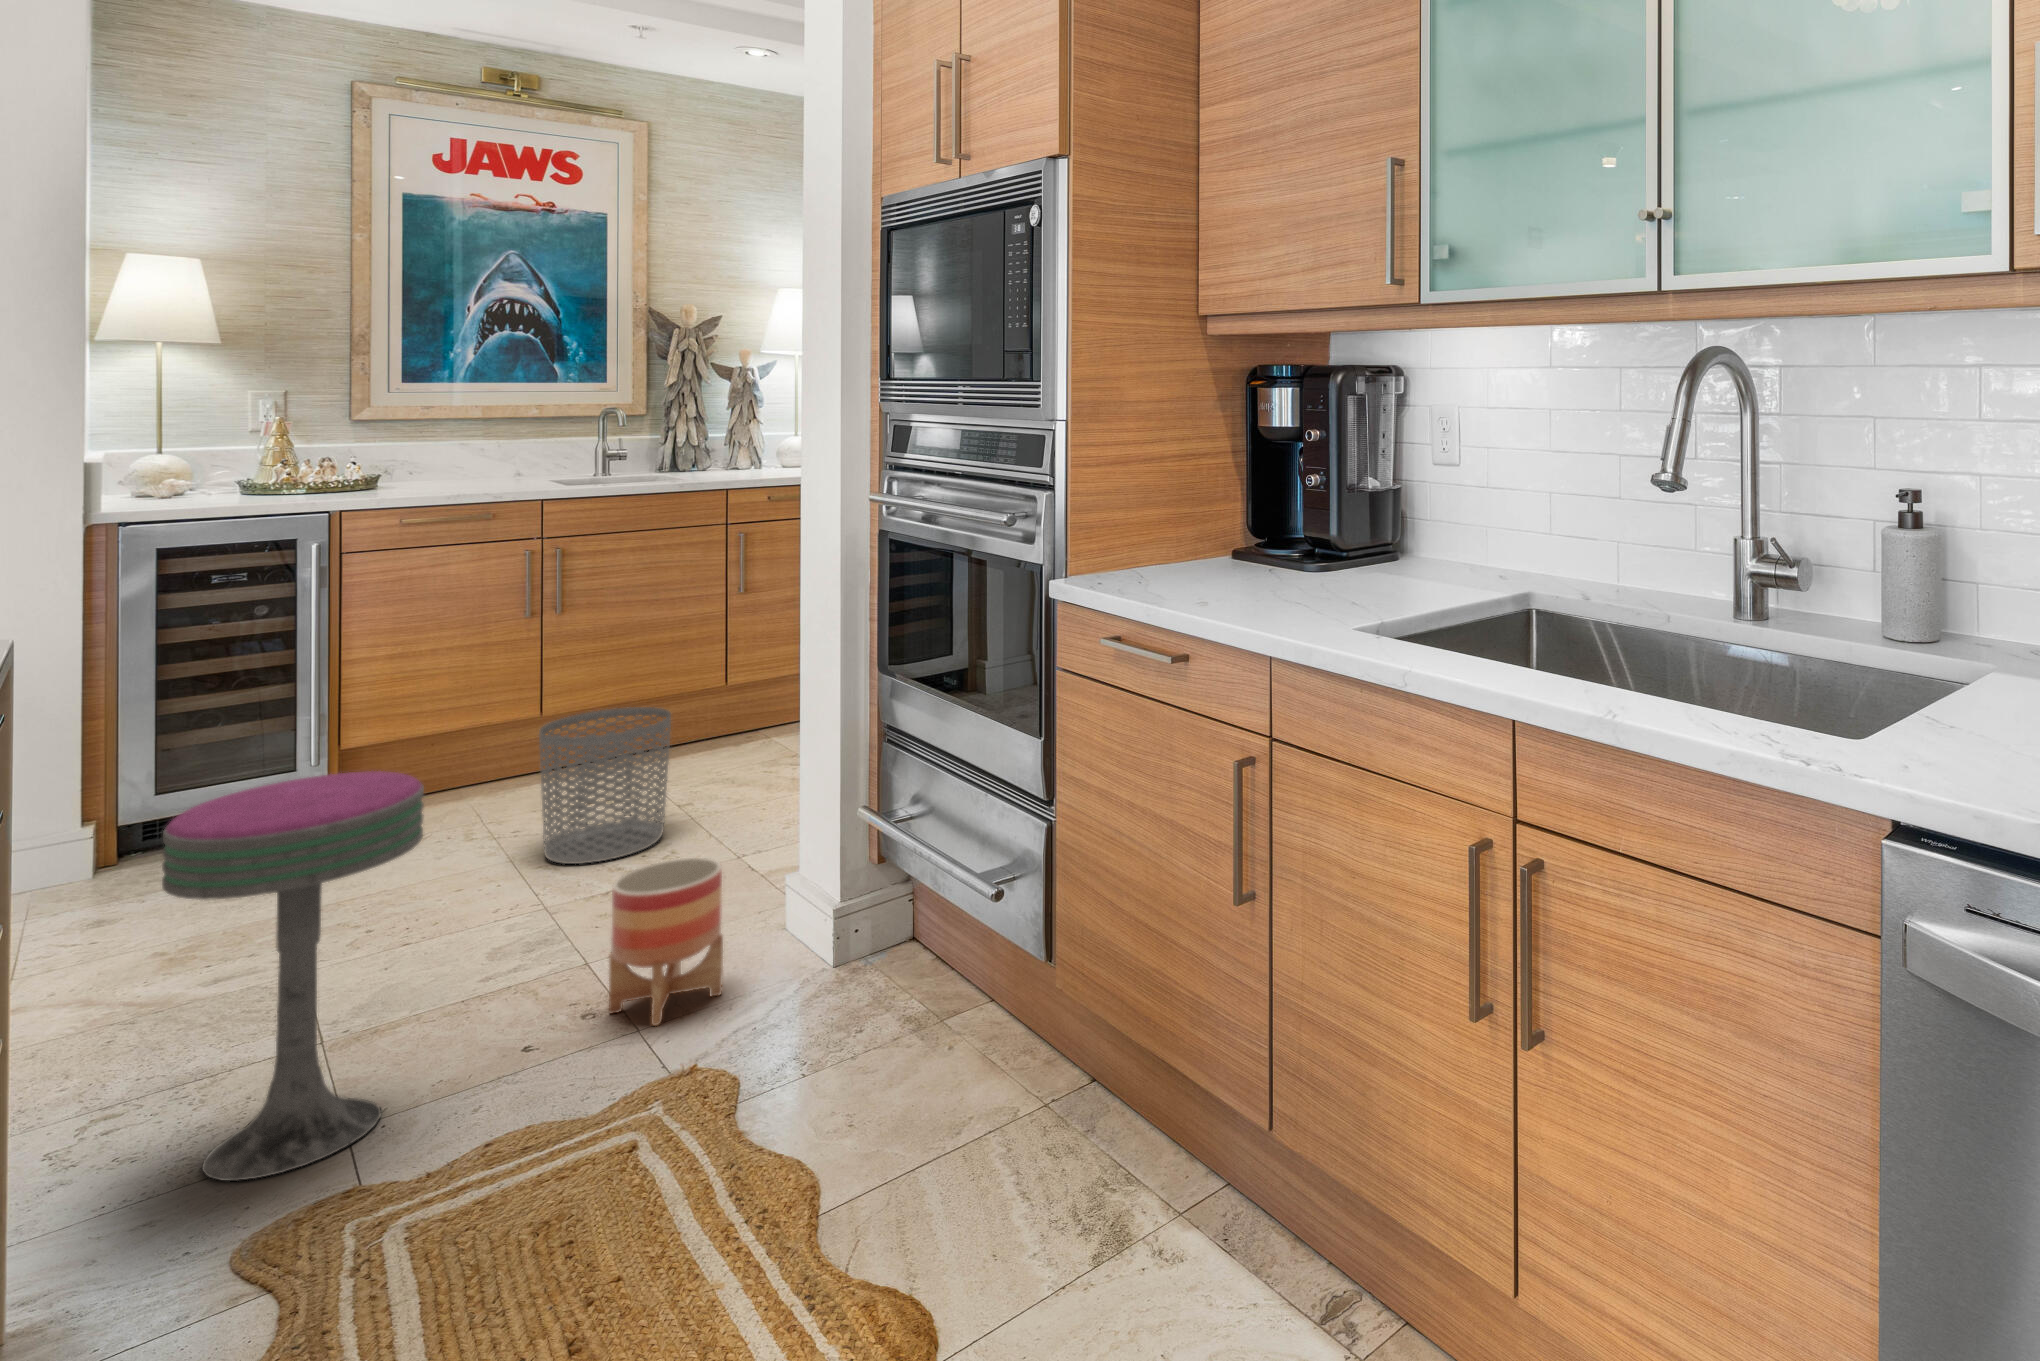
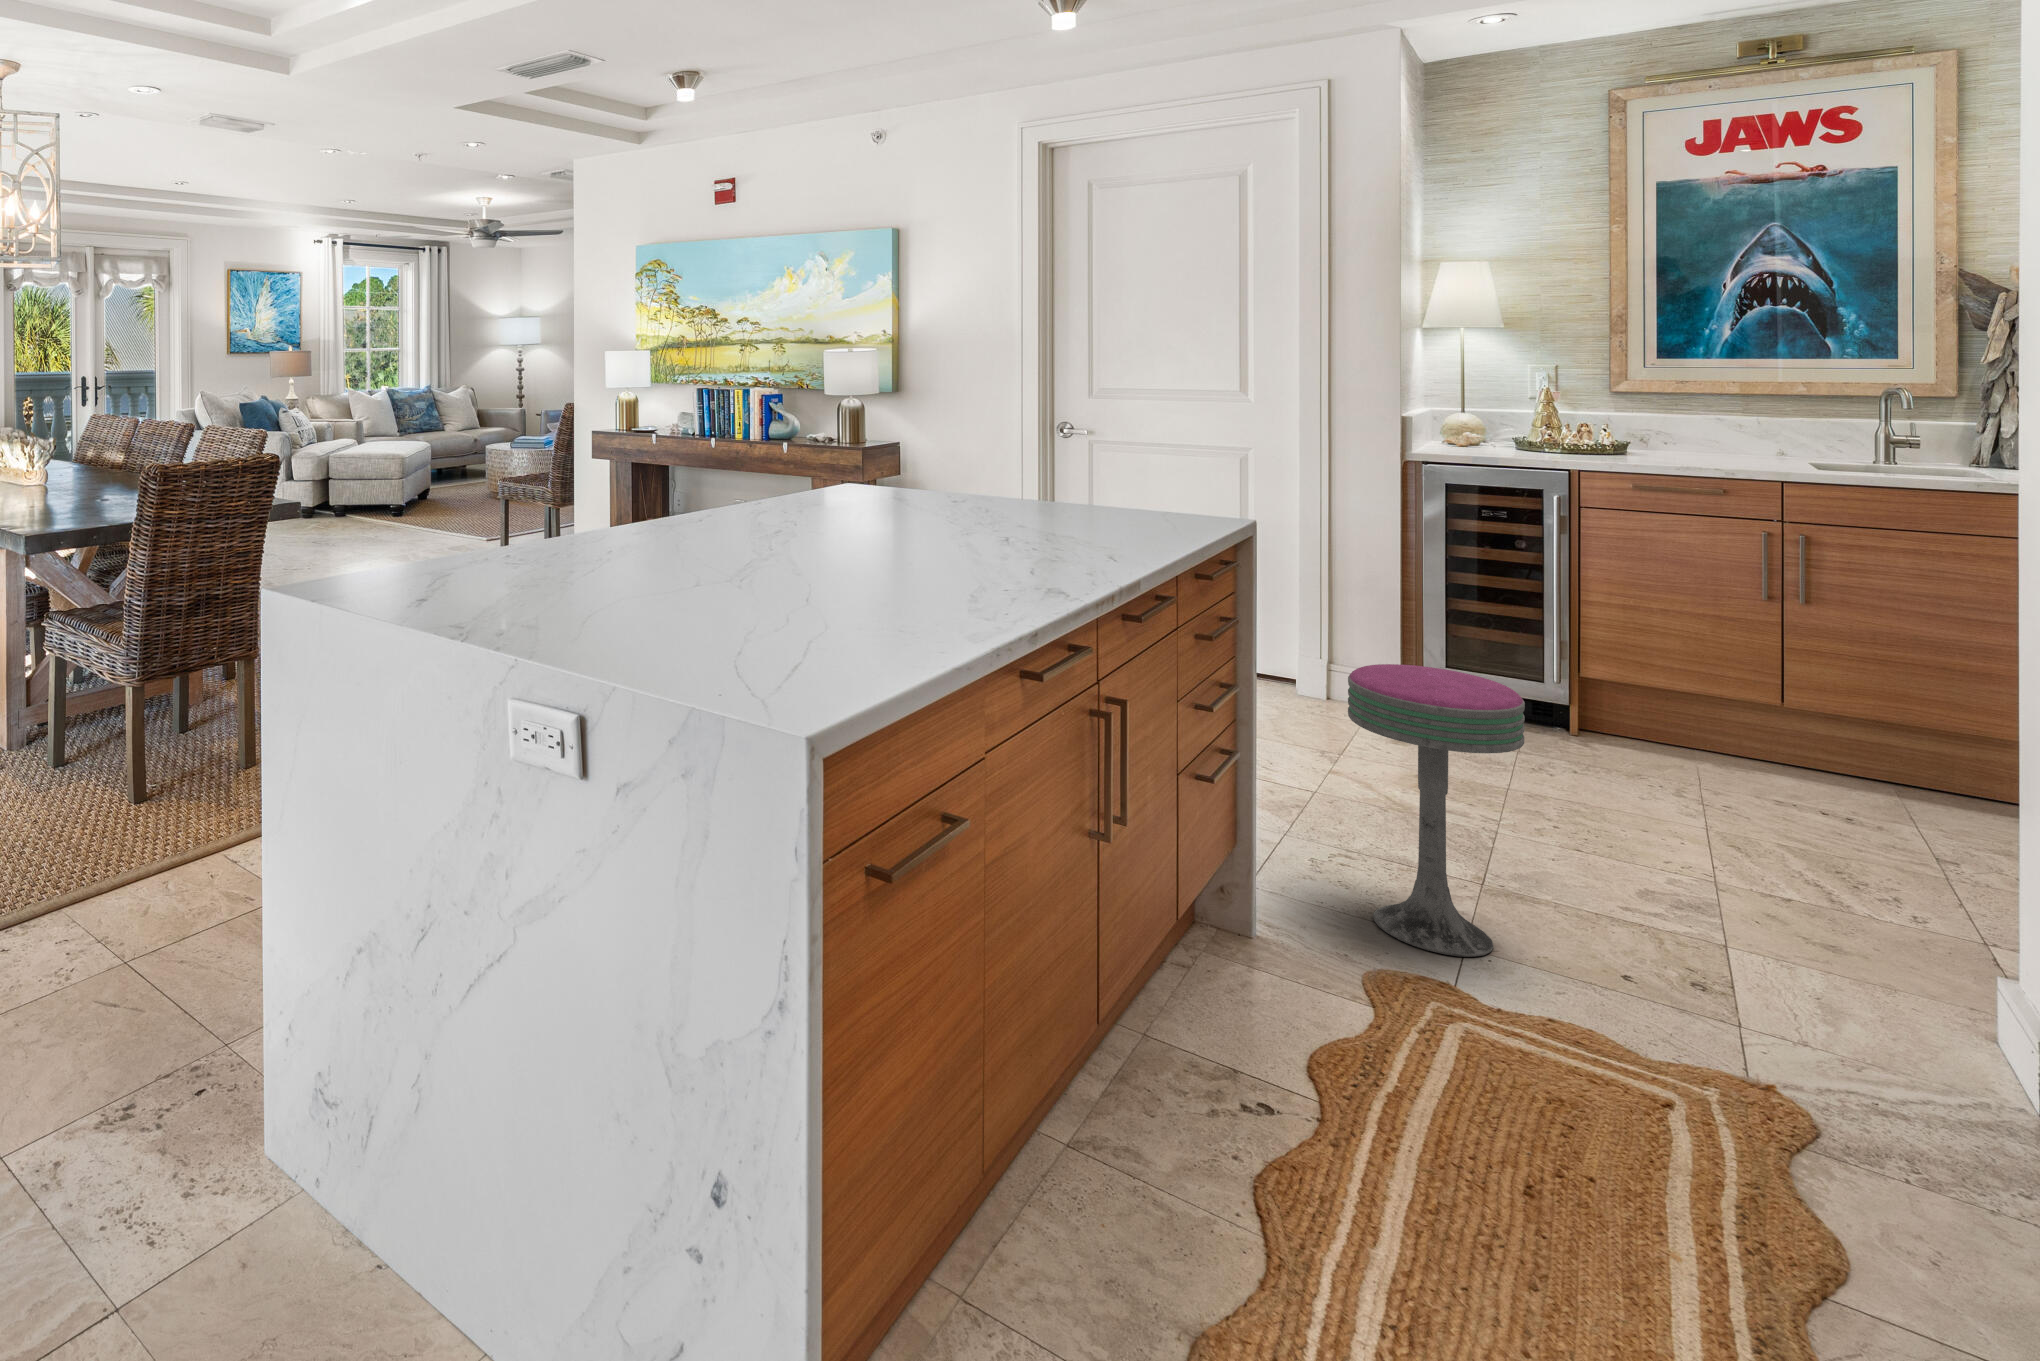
waste bin: present [539,707,671,864] -> none [1736,703,1905,872]
planter: present [609,857,723,1026] -> none [1719,865,1860,1045]

